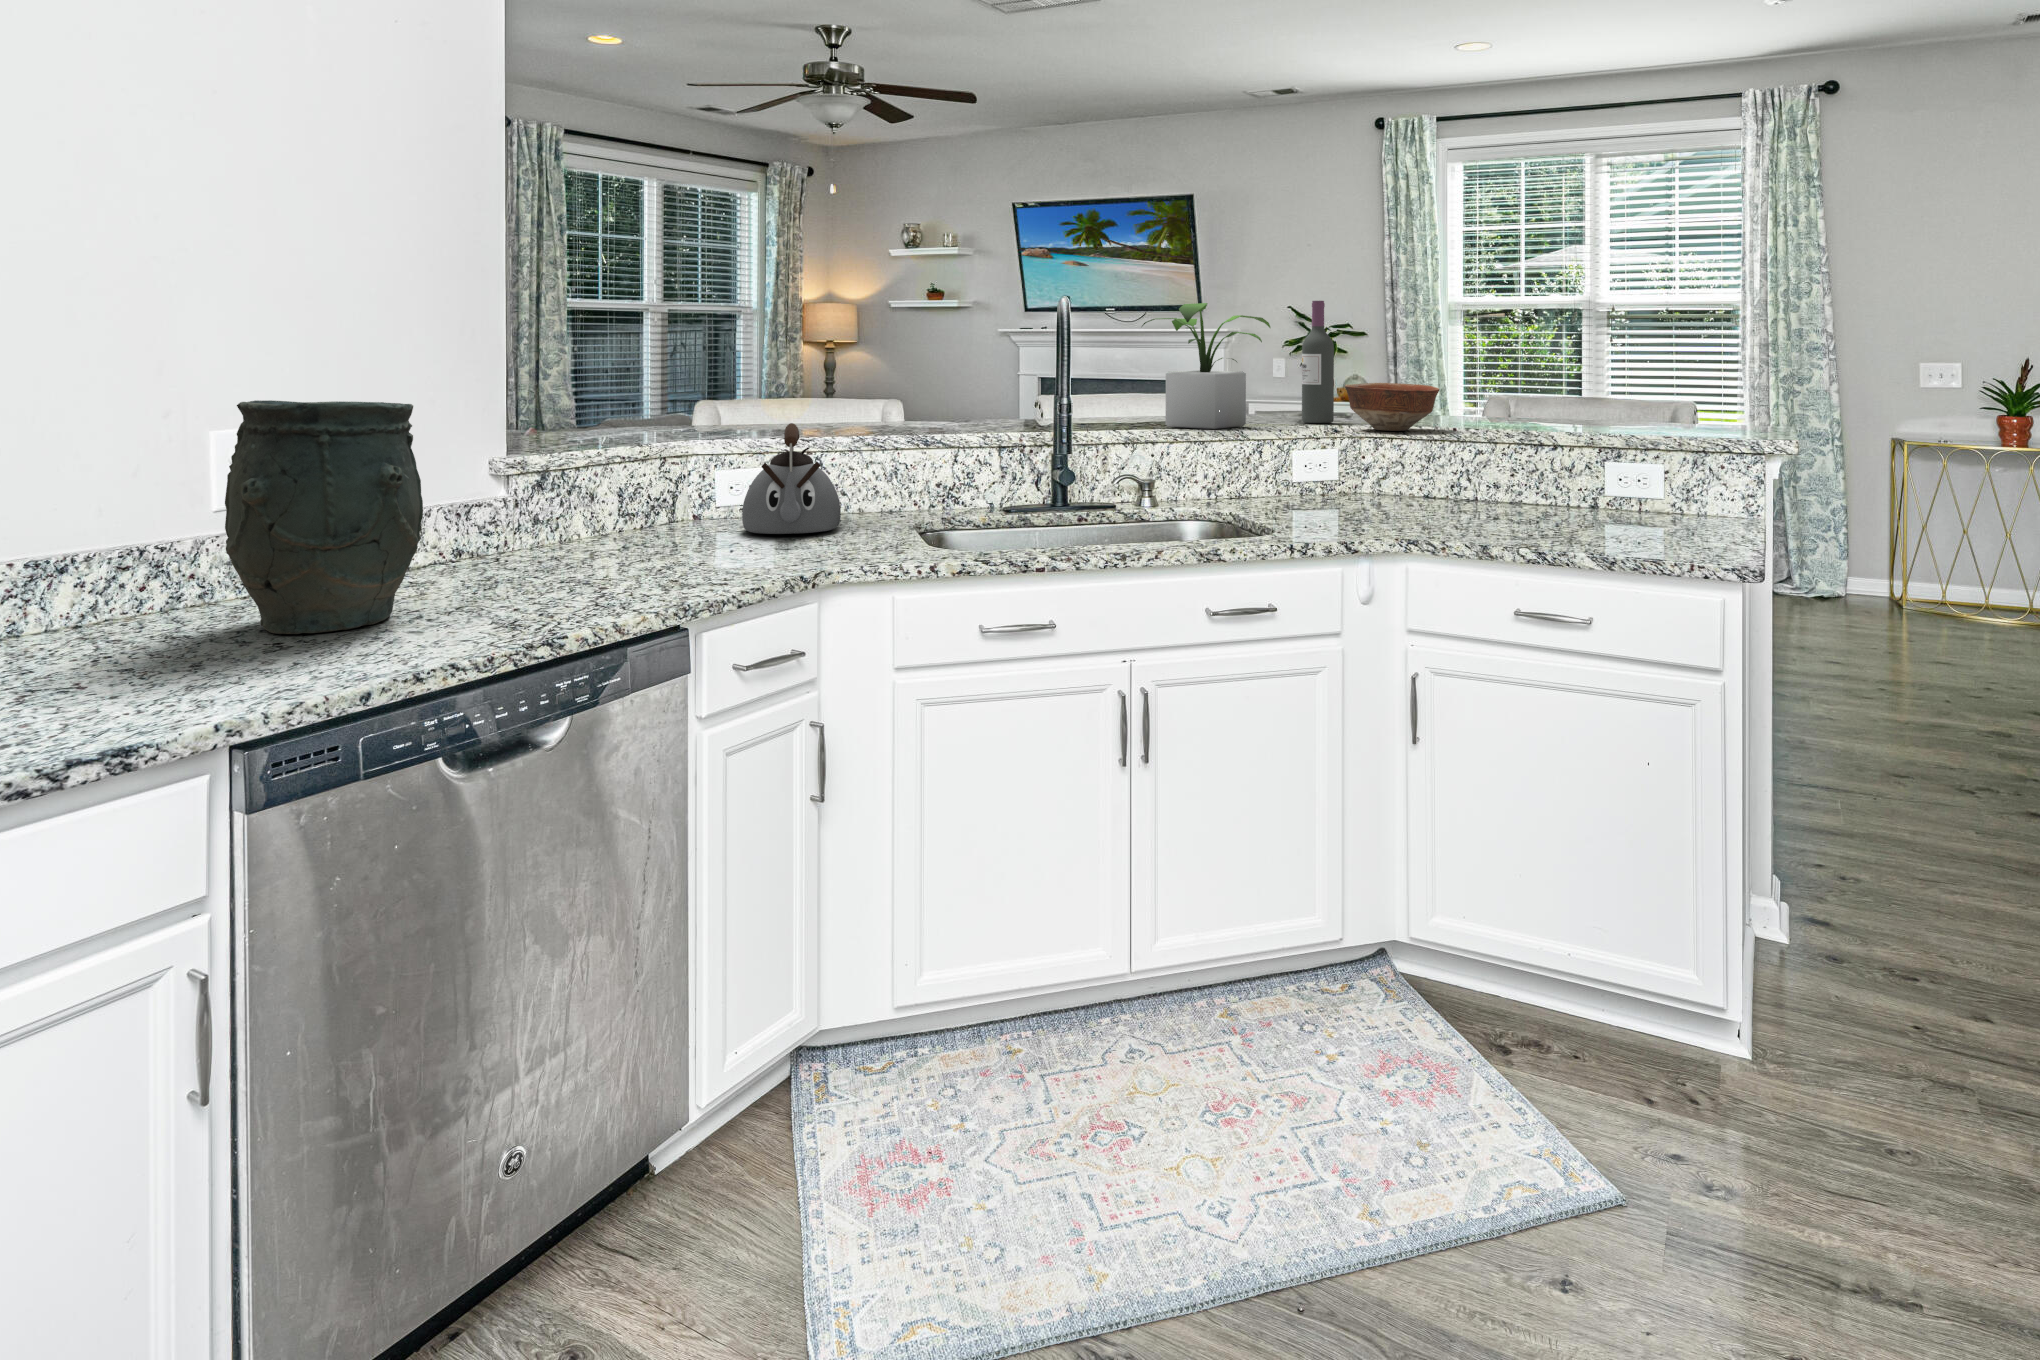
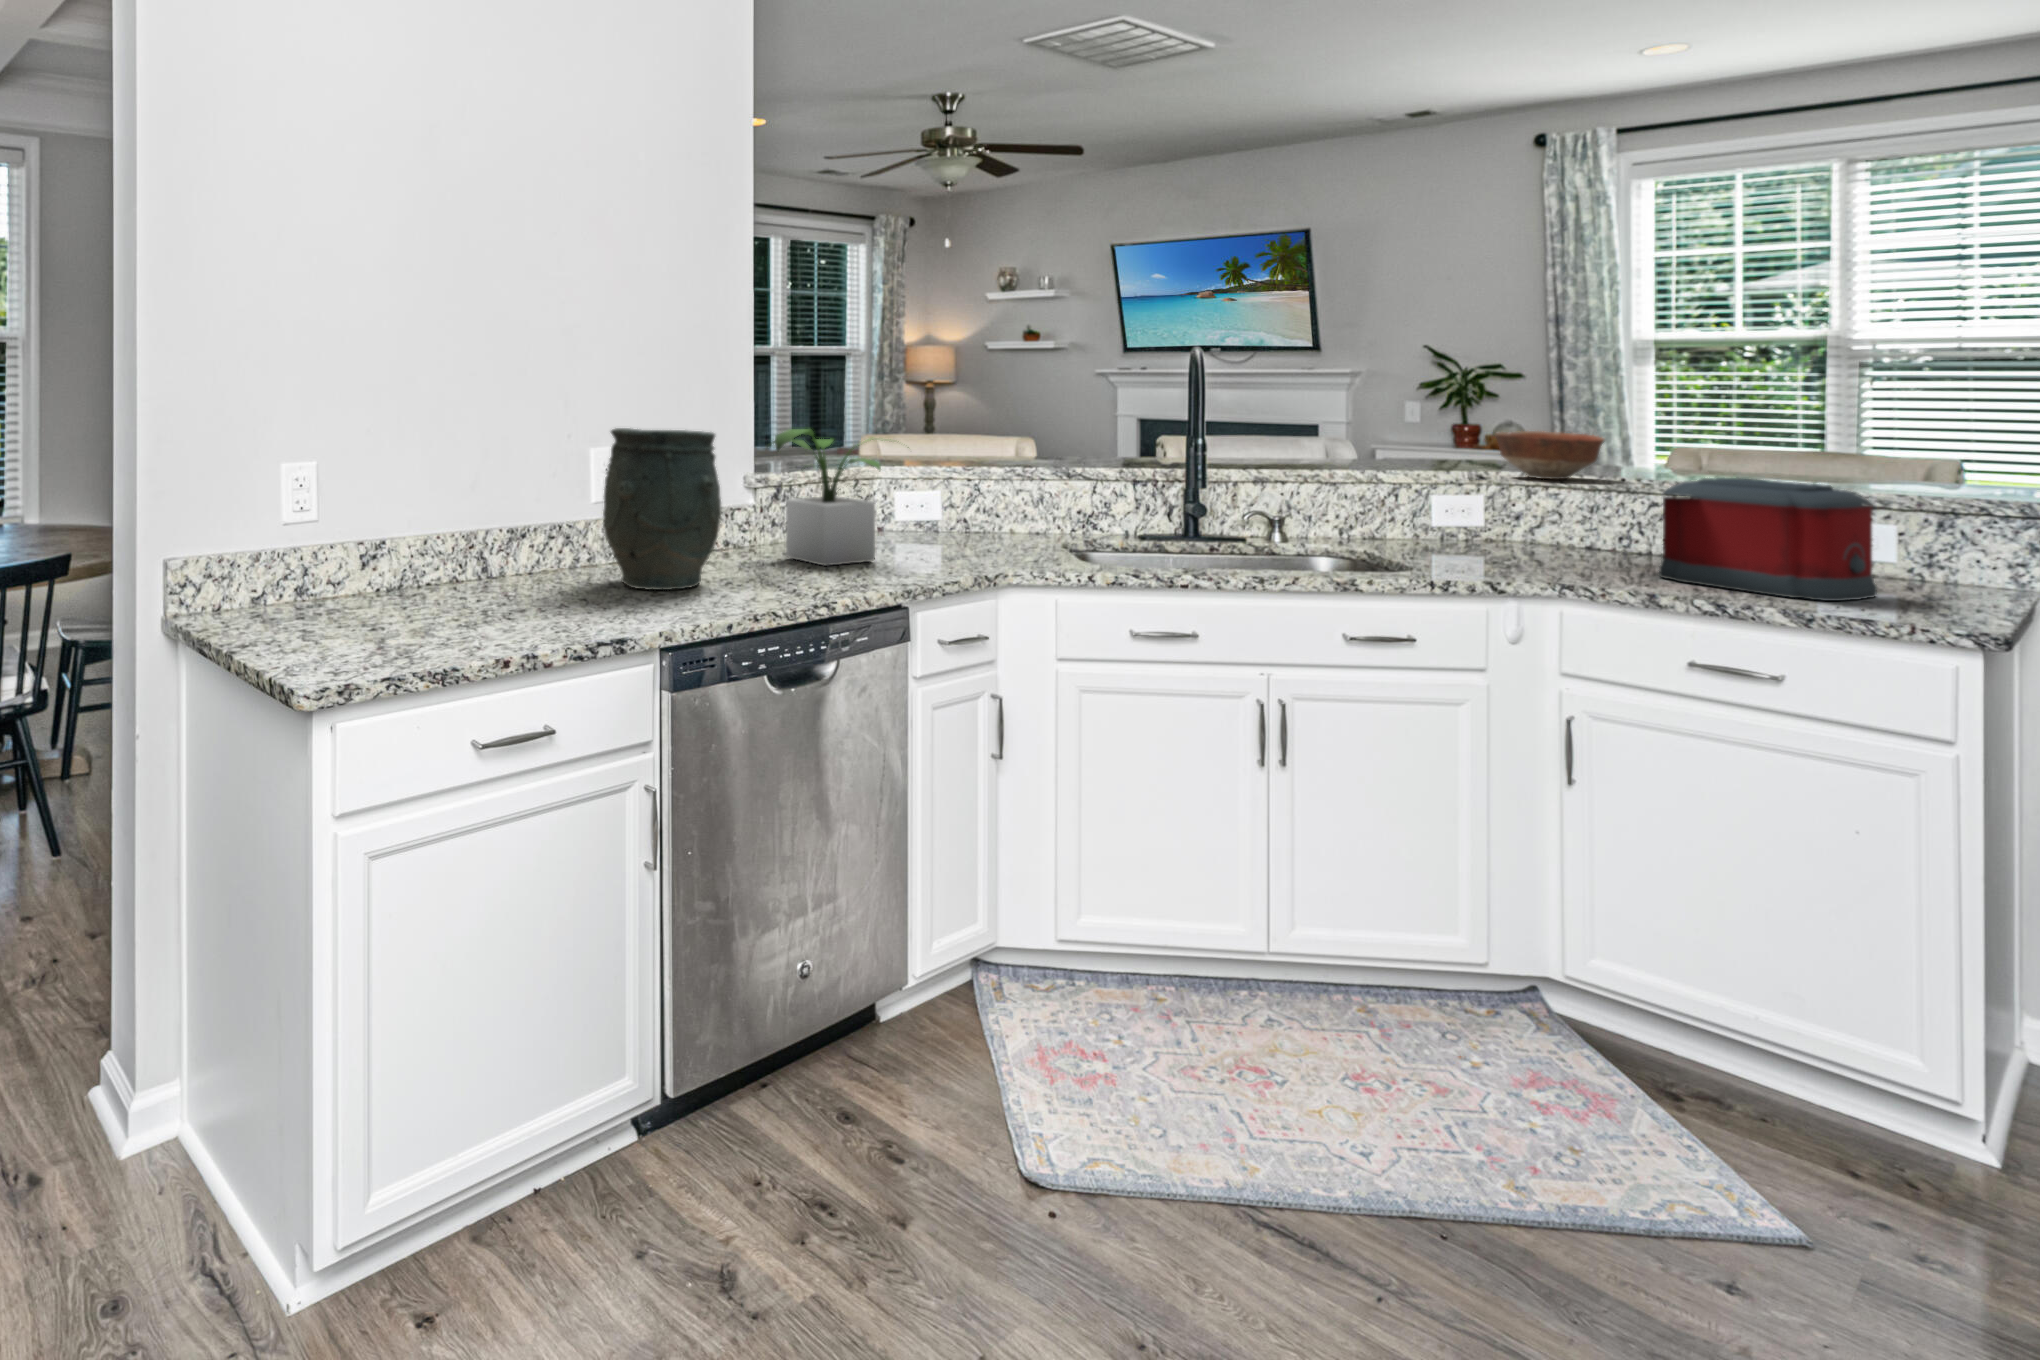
wine bottle: present [1302,301,1334,423] -> none [1445,349,1482,469]
potted plant: present [1142,303,1270,429] -> present [768,429,891,566]
kettle: present [742,423,841,534] -> none [919,454,1000,545]
toaster: none [1487,424,1659,542] -> present [1659,478,1877,601]

